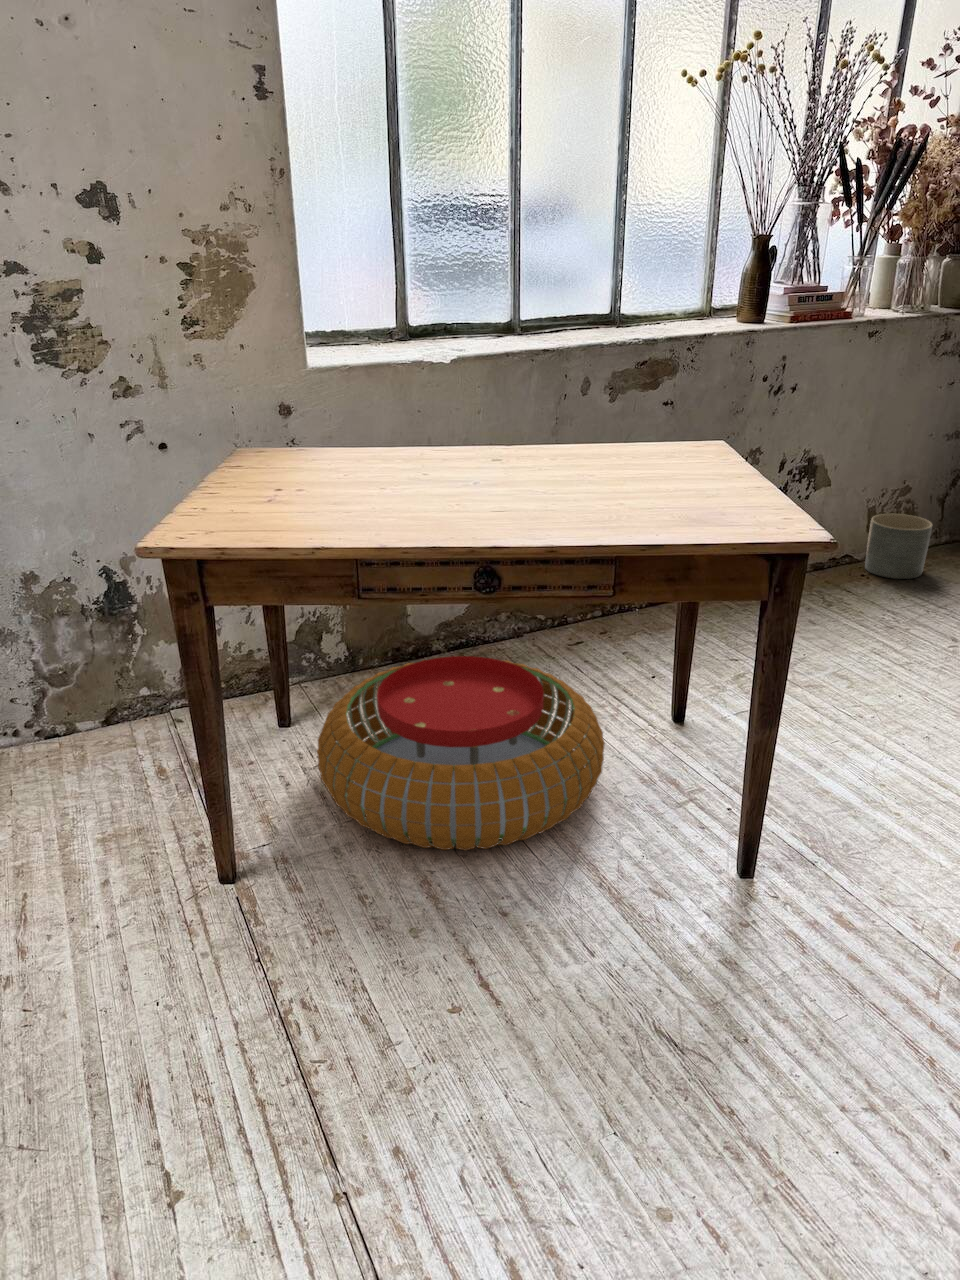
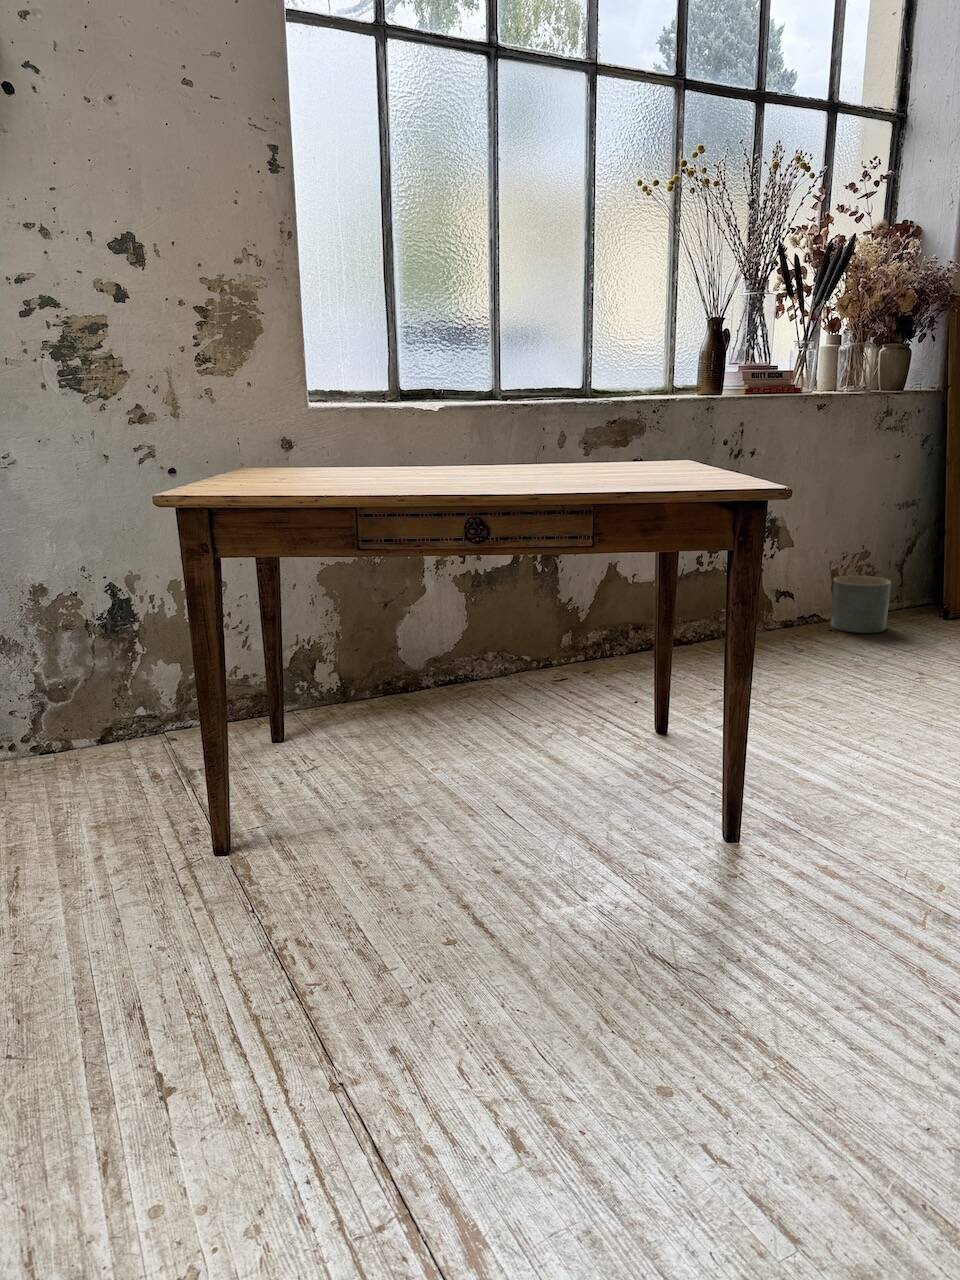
pouf: present [317,656,605,851] -> none [311,663,590,827]

